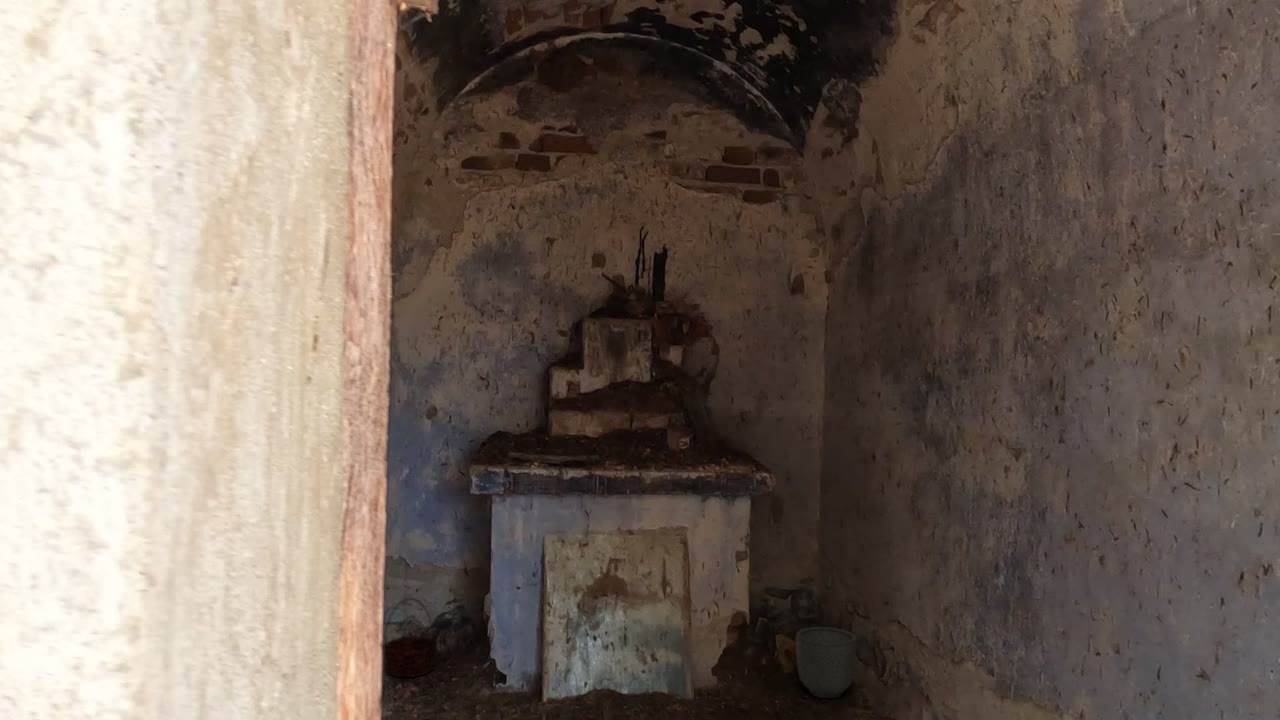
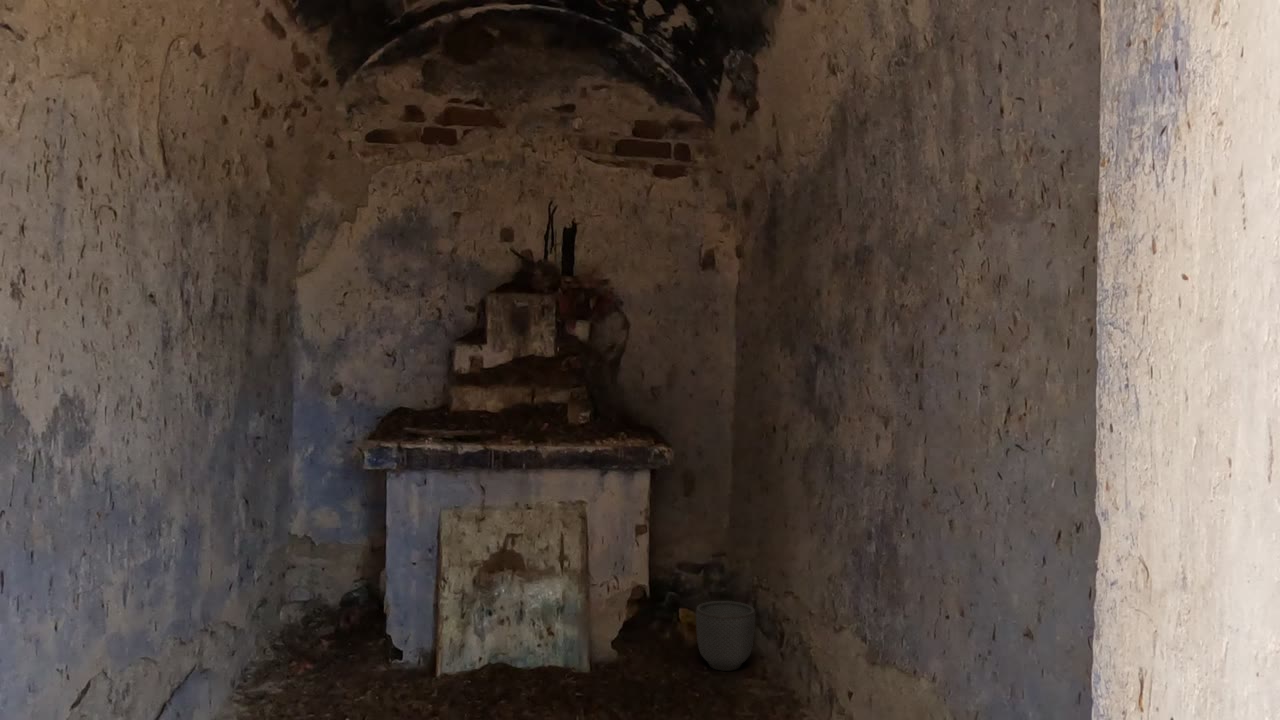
basket: present [384,598,437,677] -> none [279,576,337,655]

